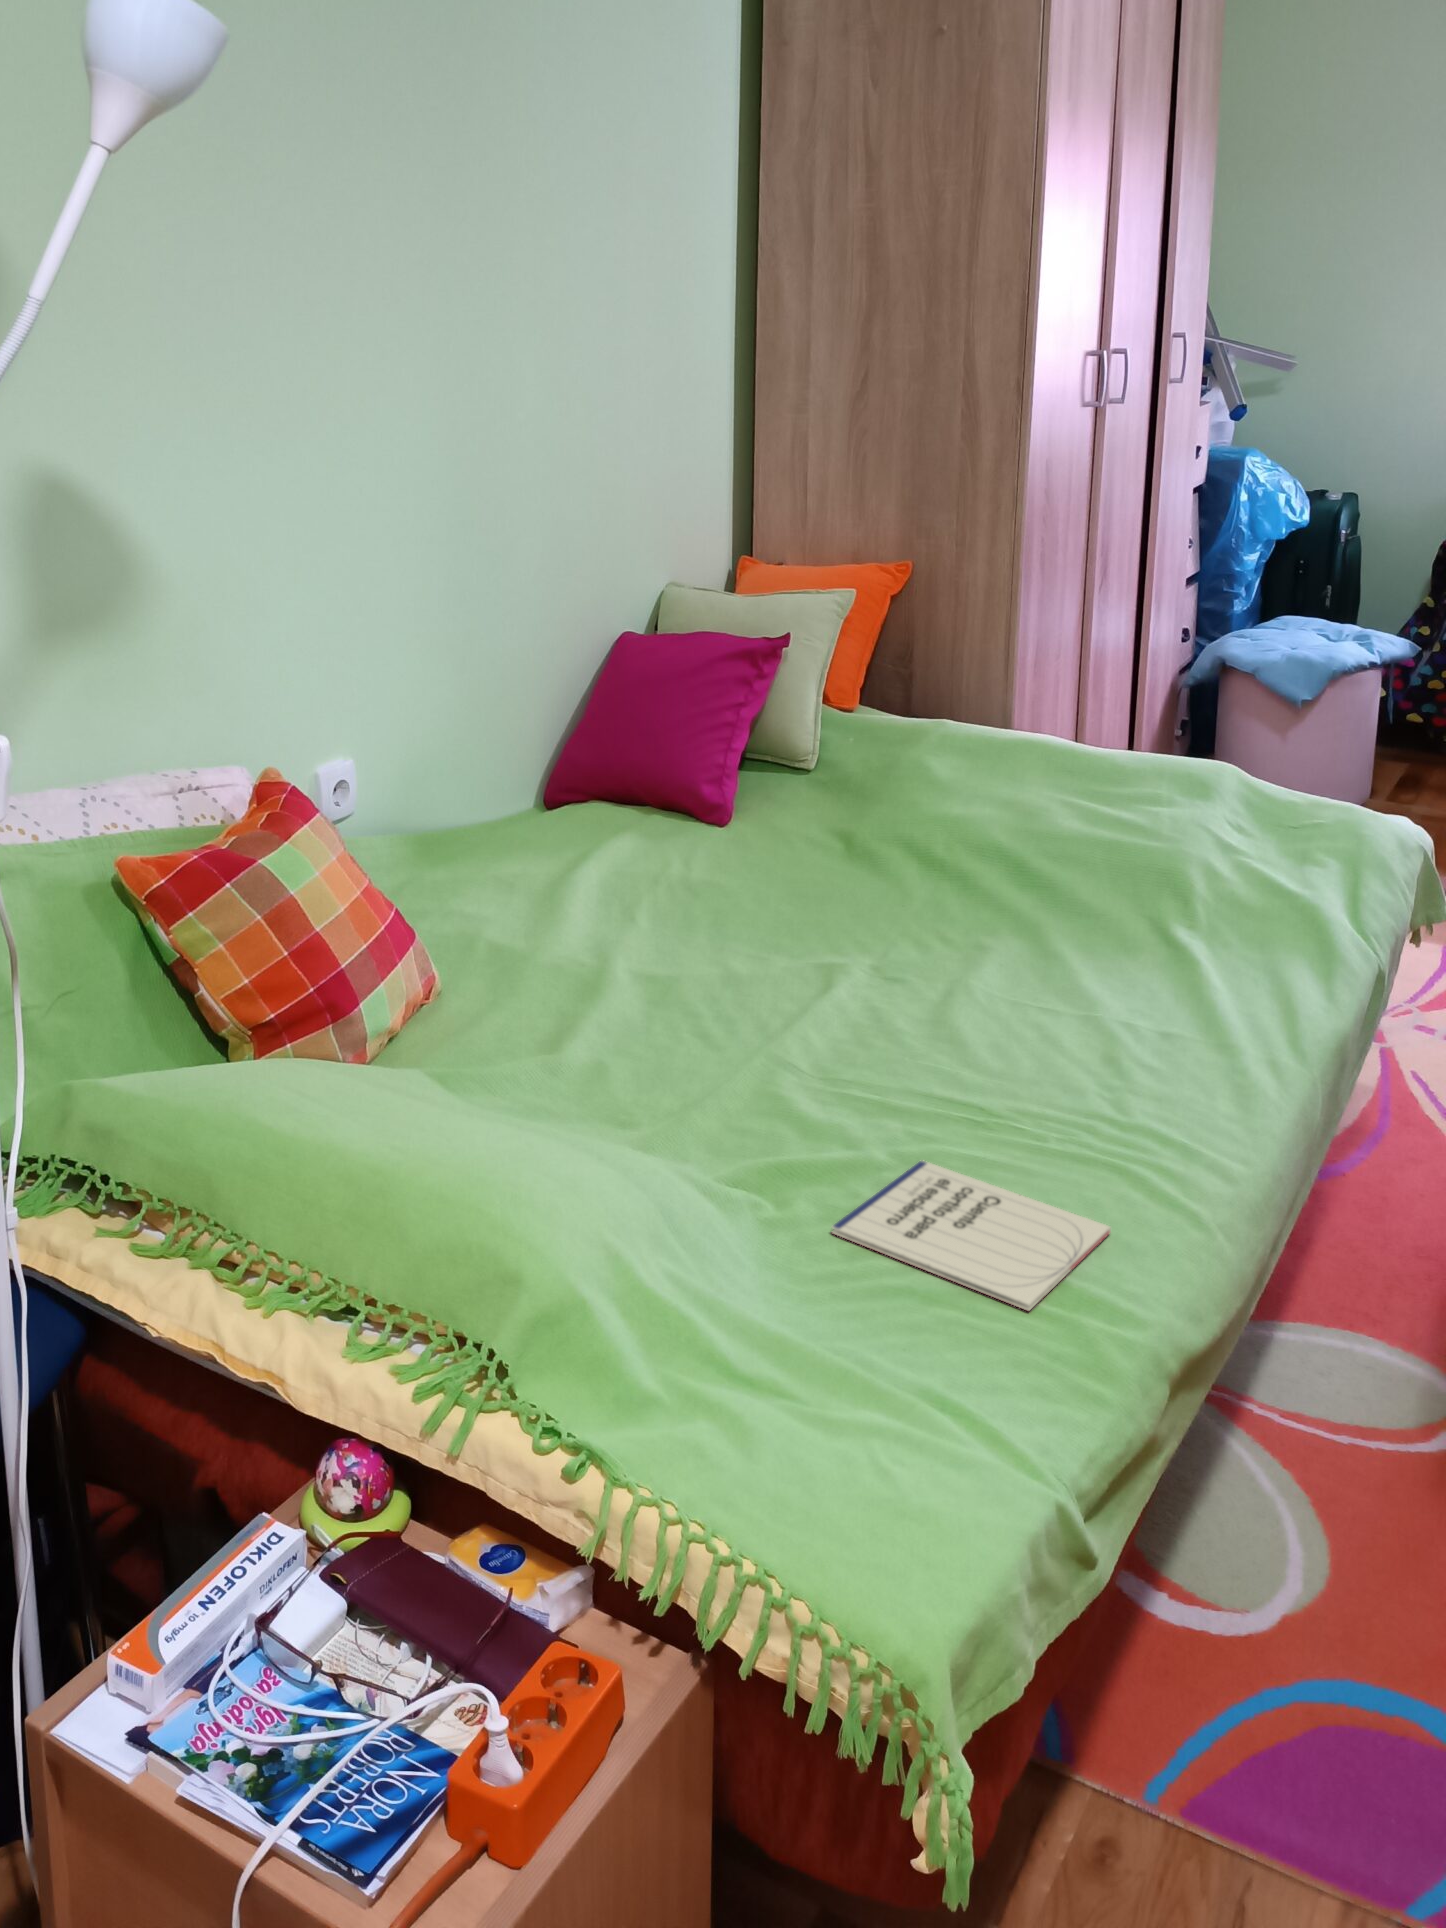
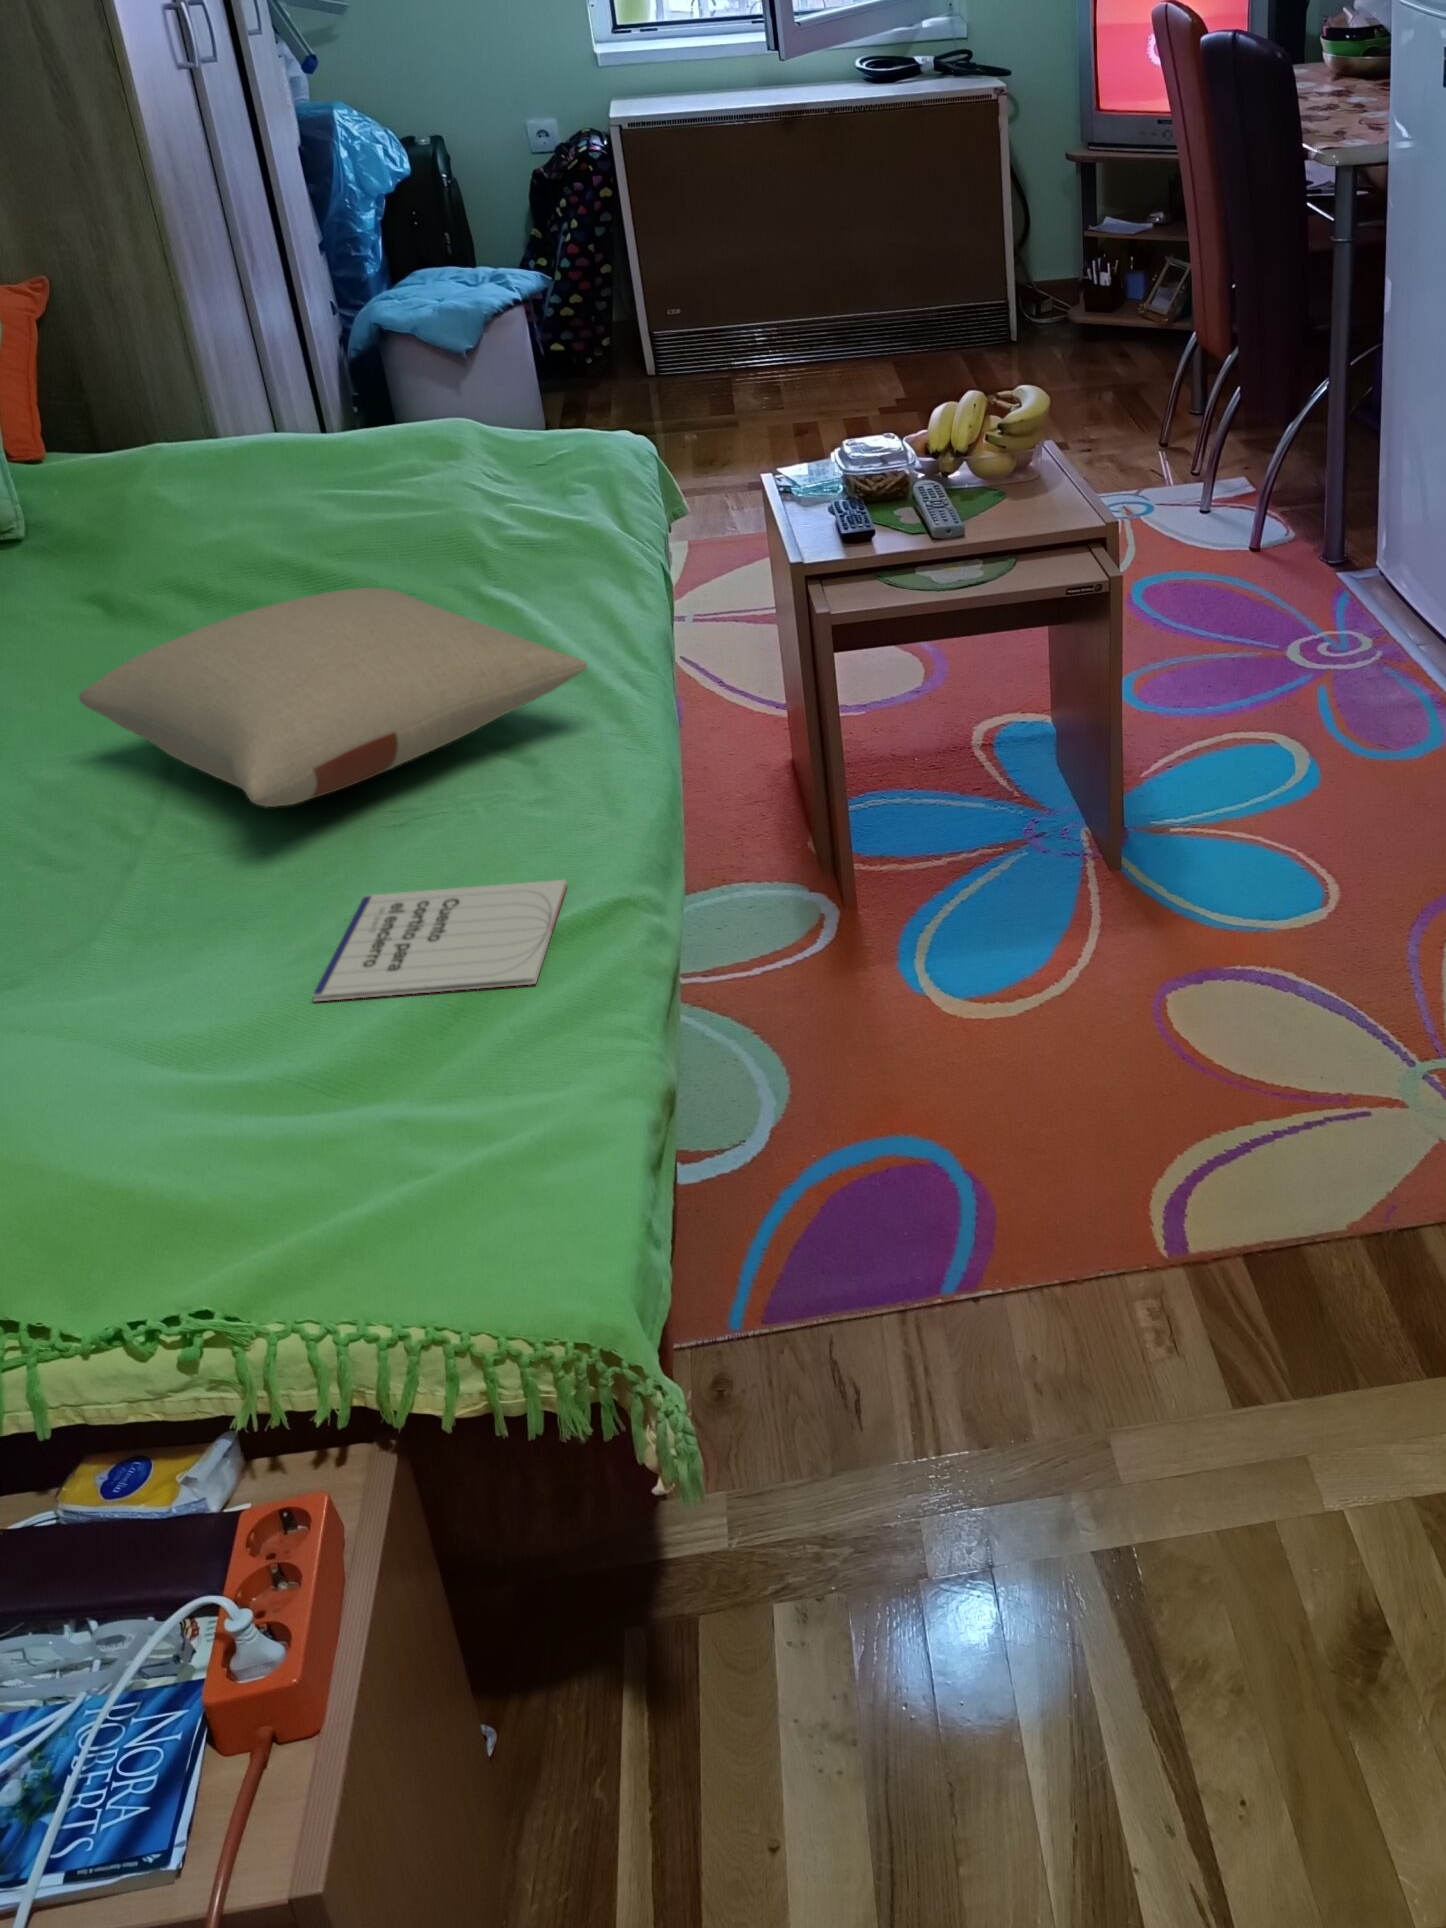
pillow: none [779,875,1229,1058] -> present [79,588,587,807]

